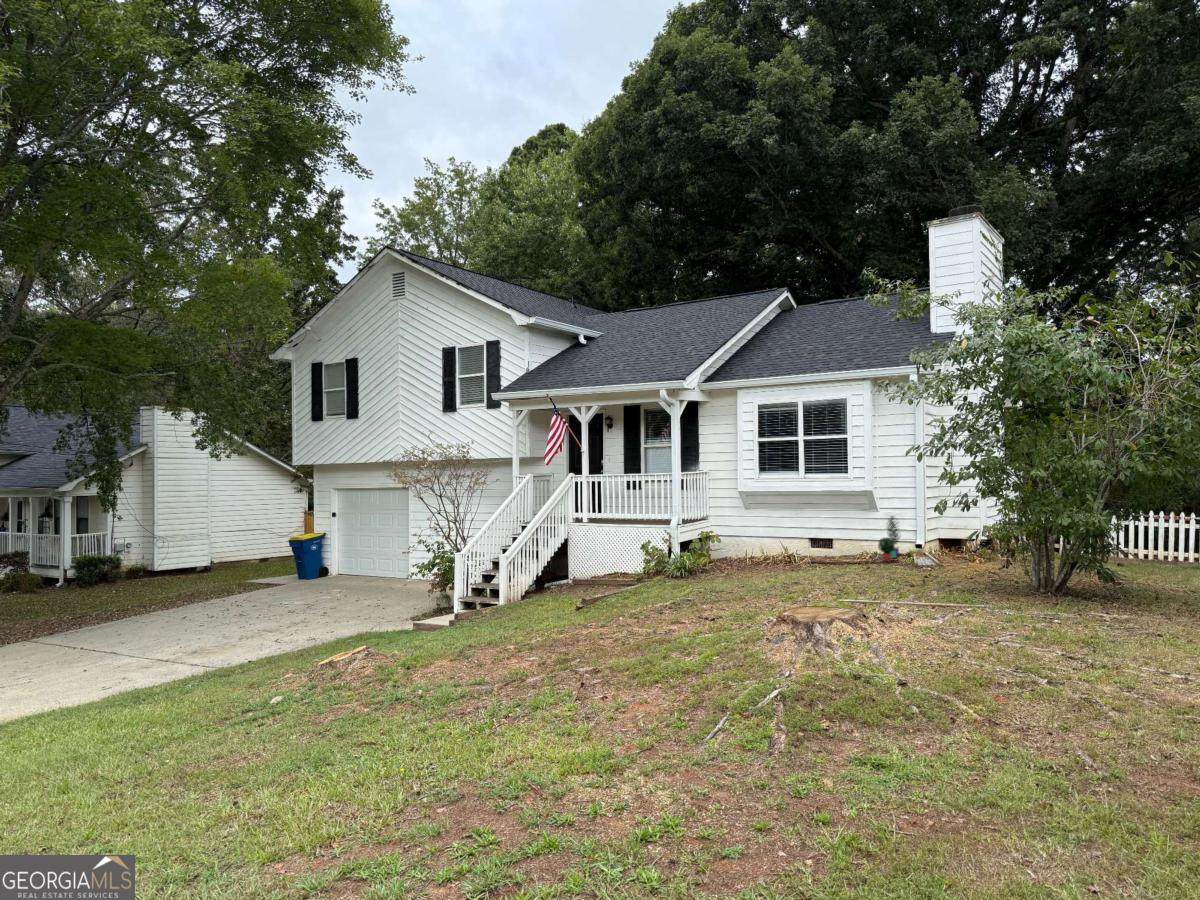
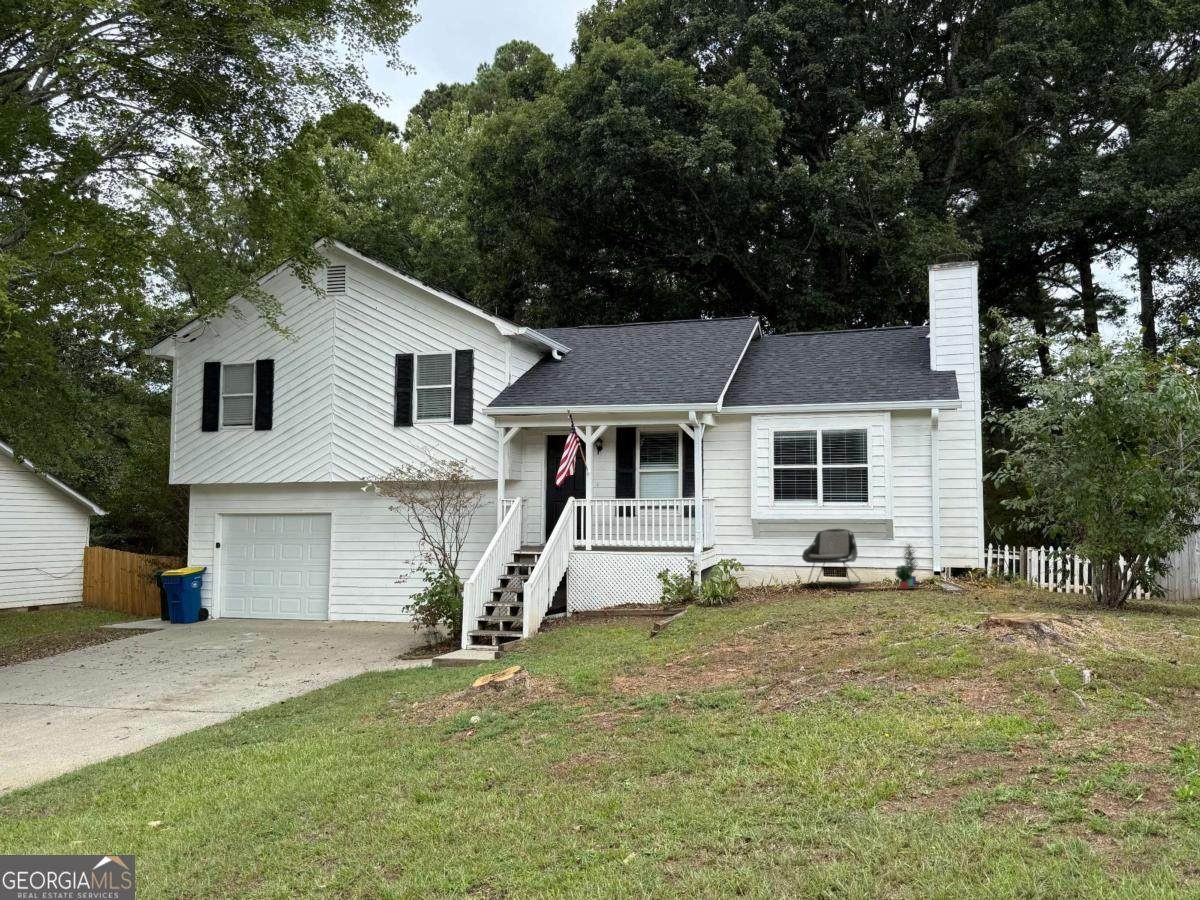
lounge chair: none [786,501,844,561] -> present [802,529,860,588]

